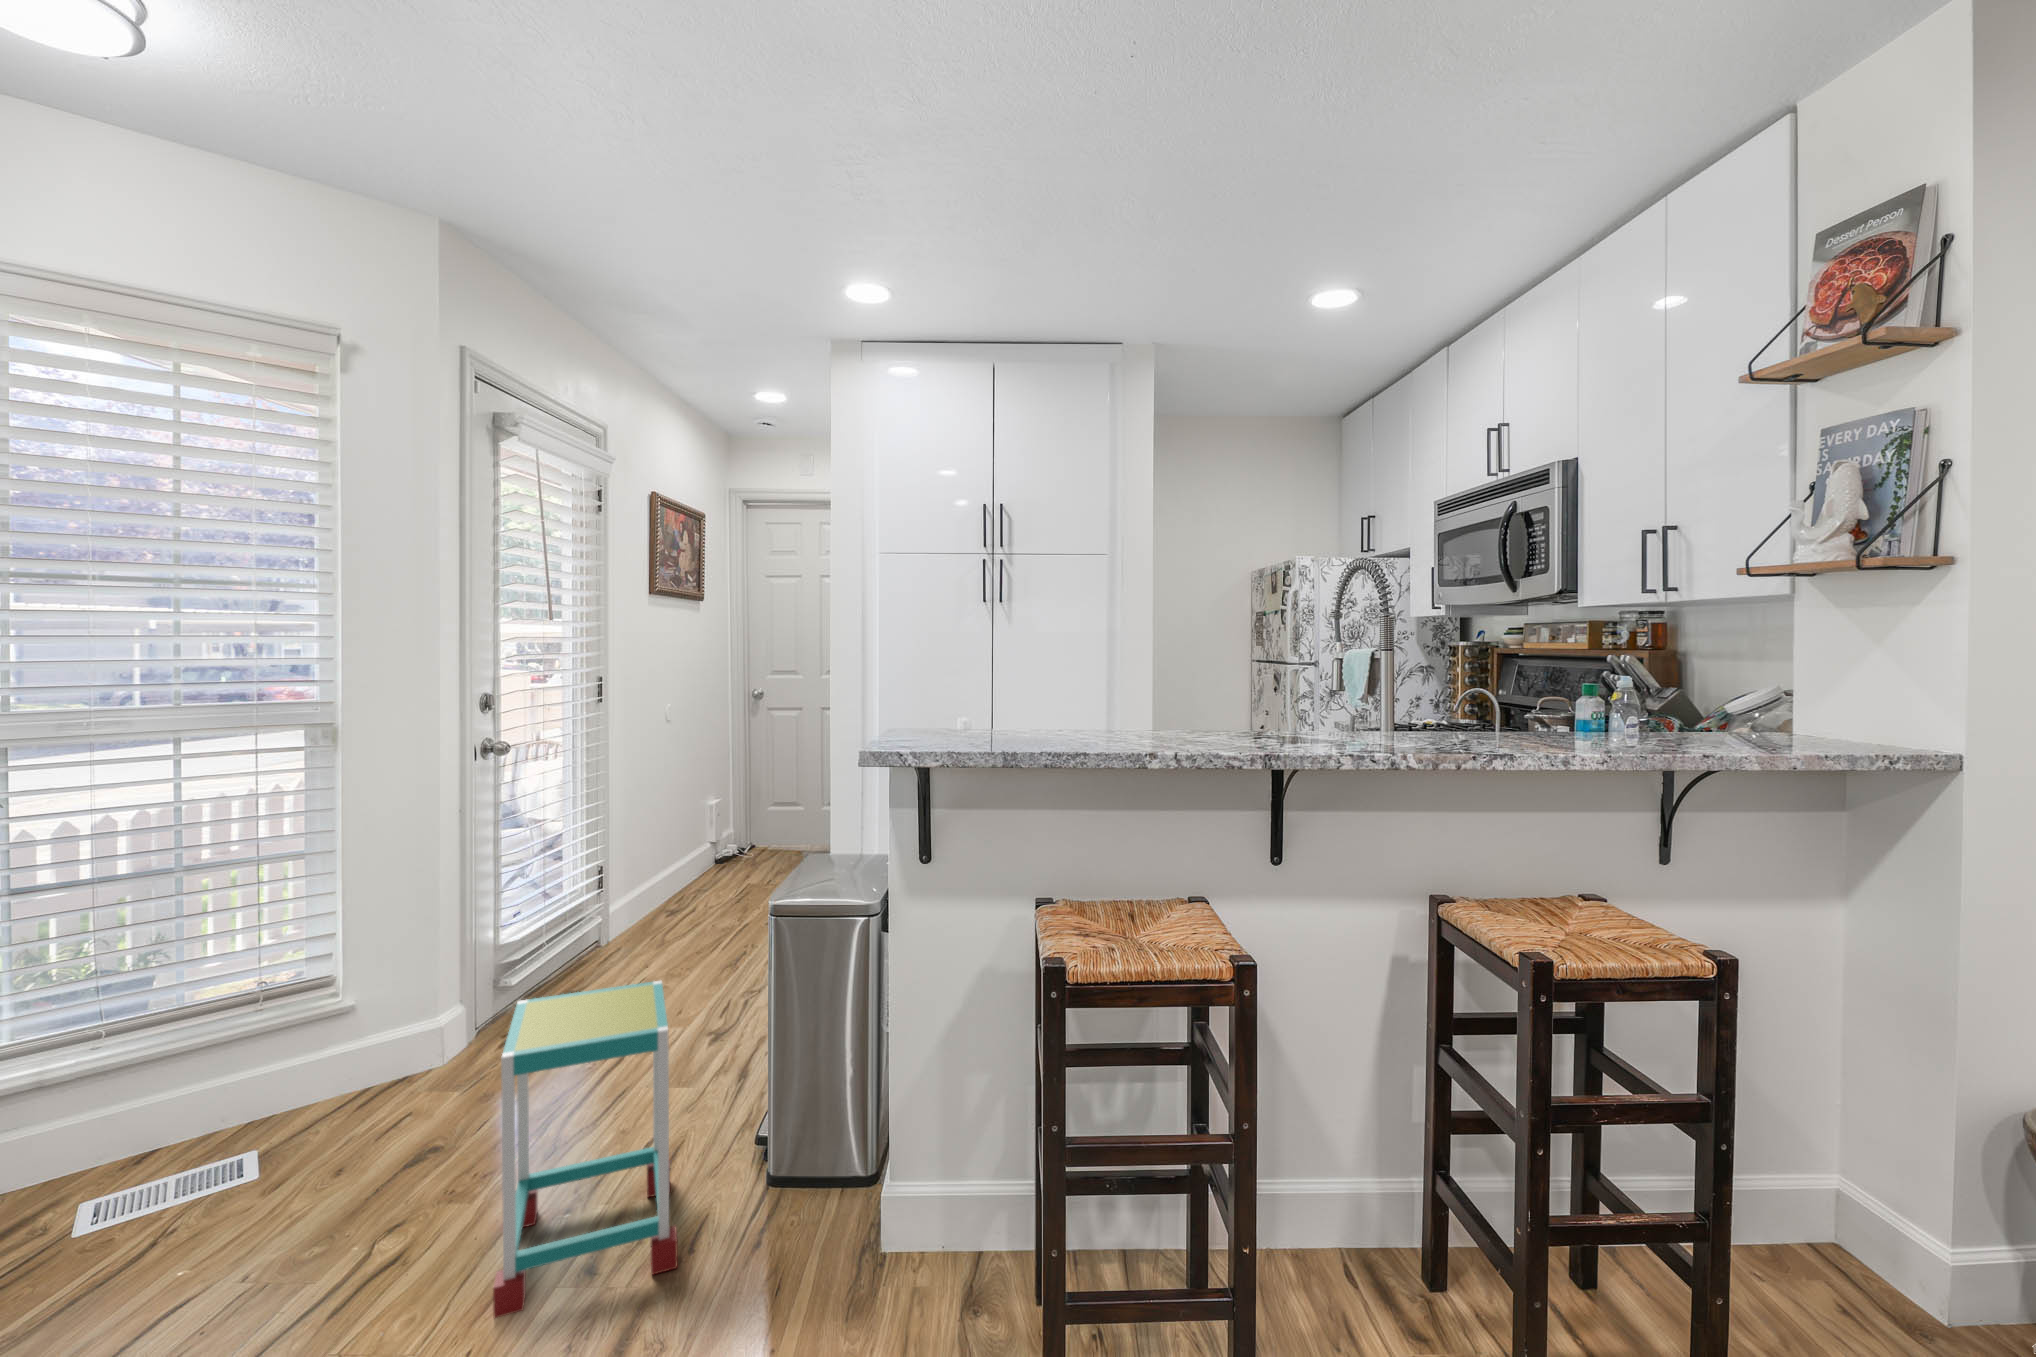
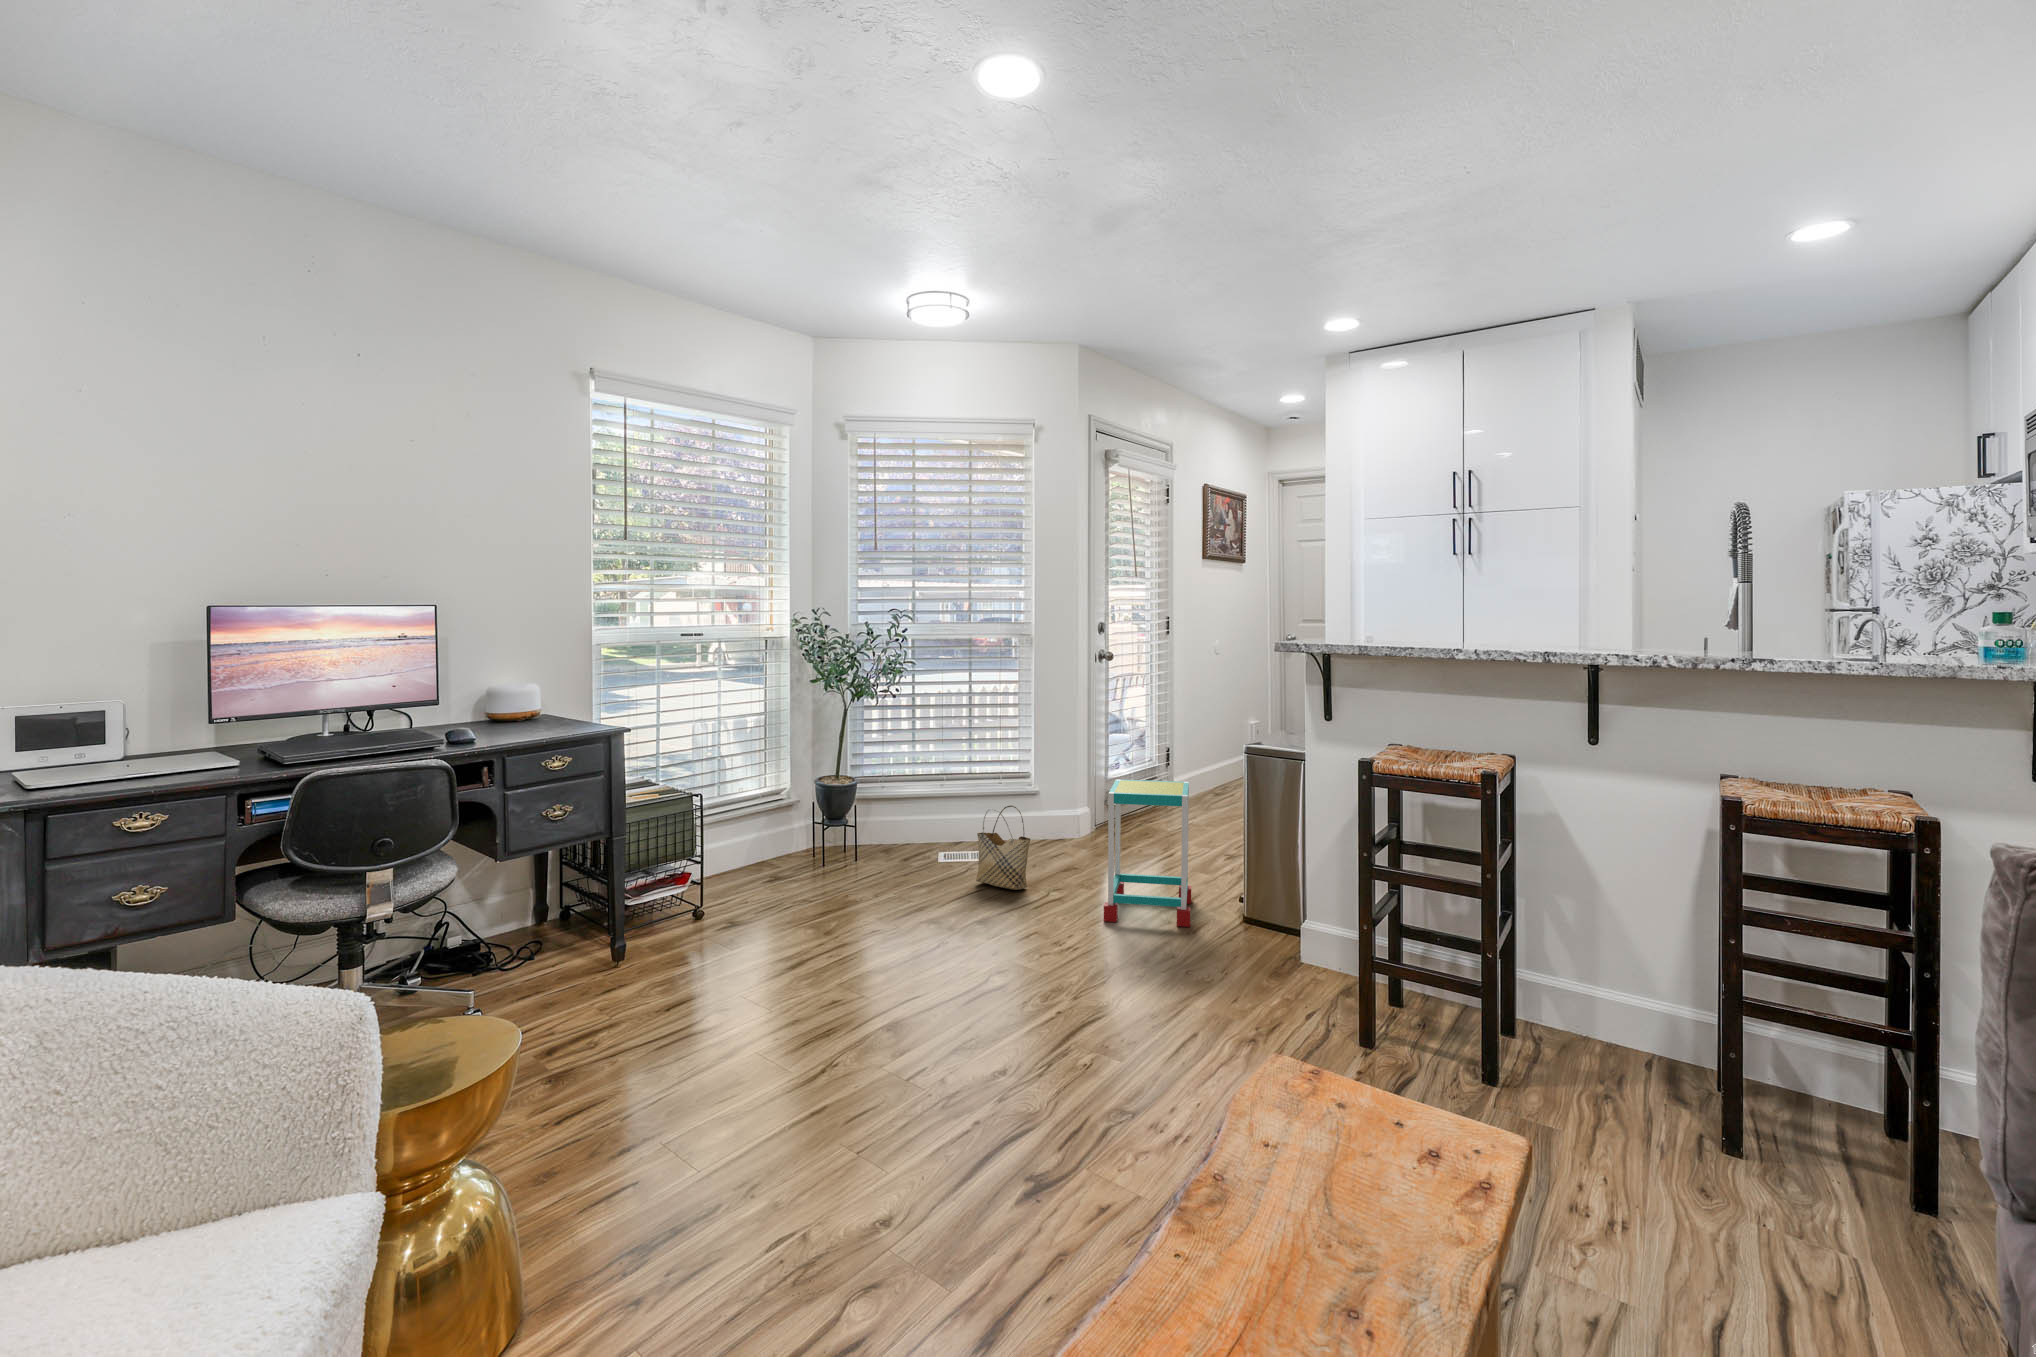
woven basket: none [165,1088,317,1283] -> present [976,806,1030,890]

